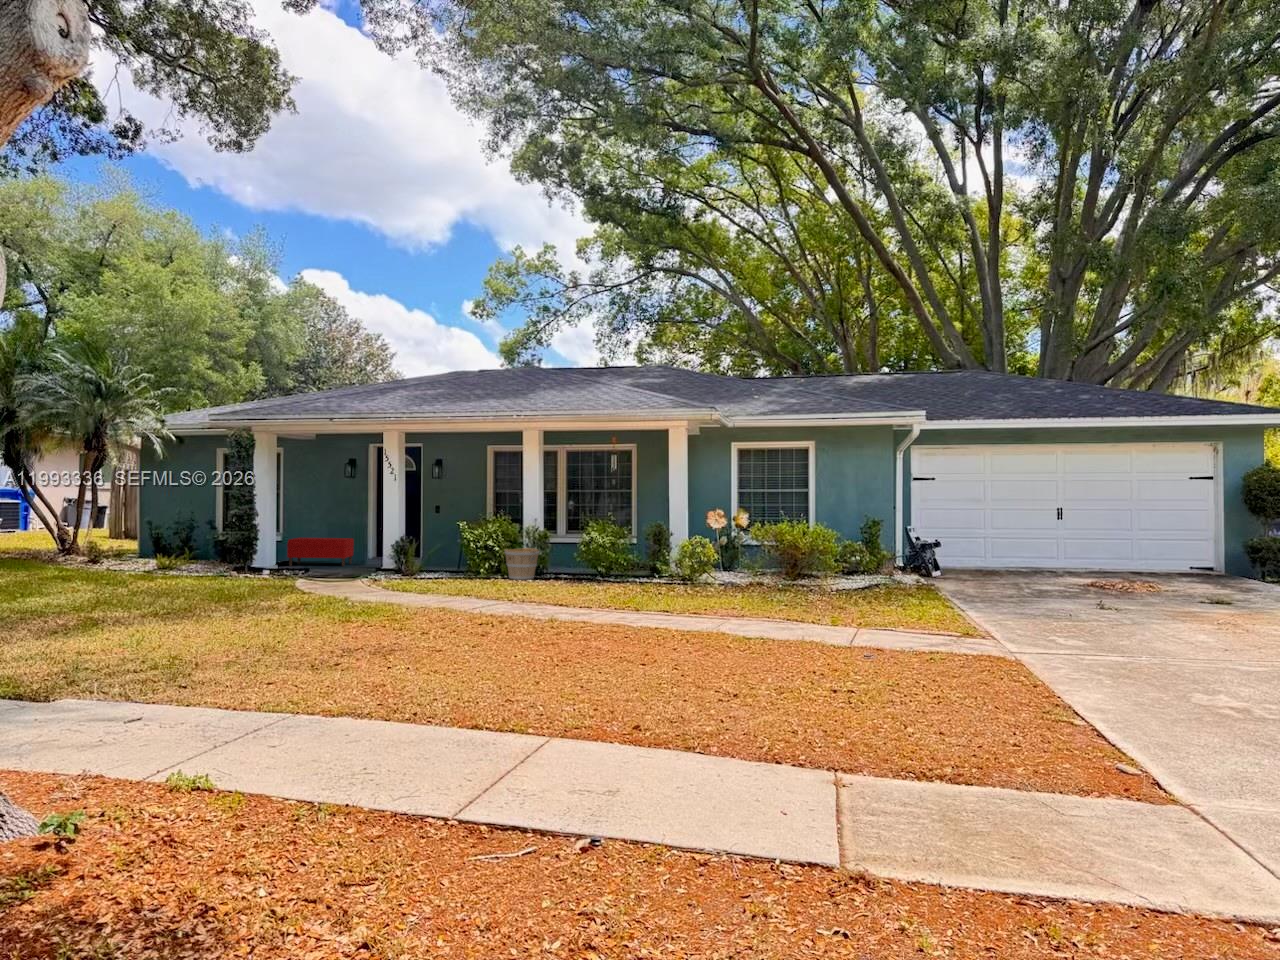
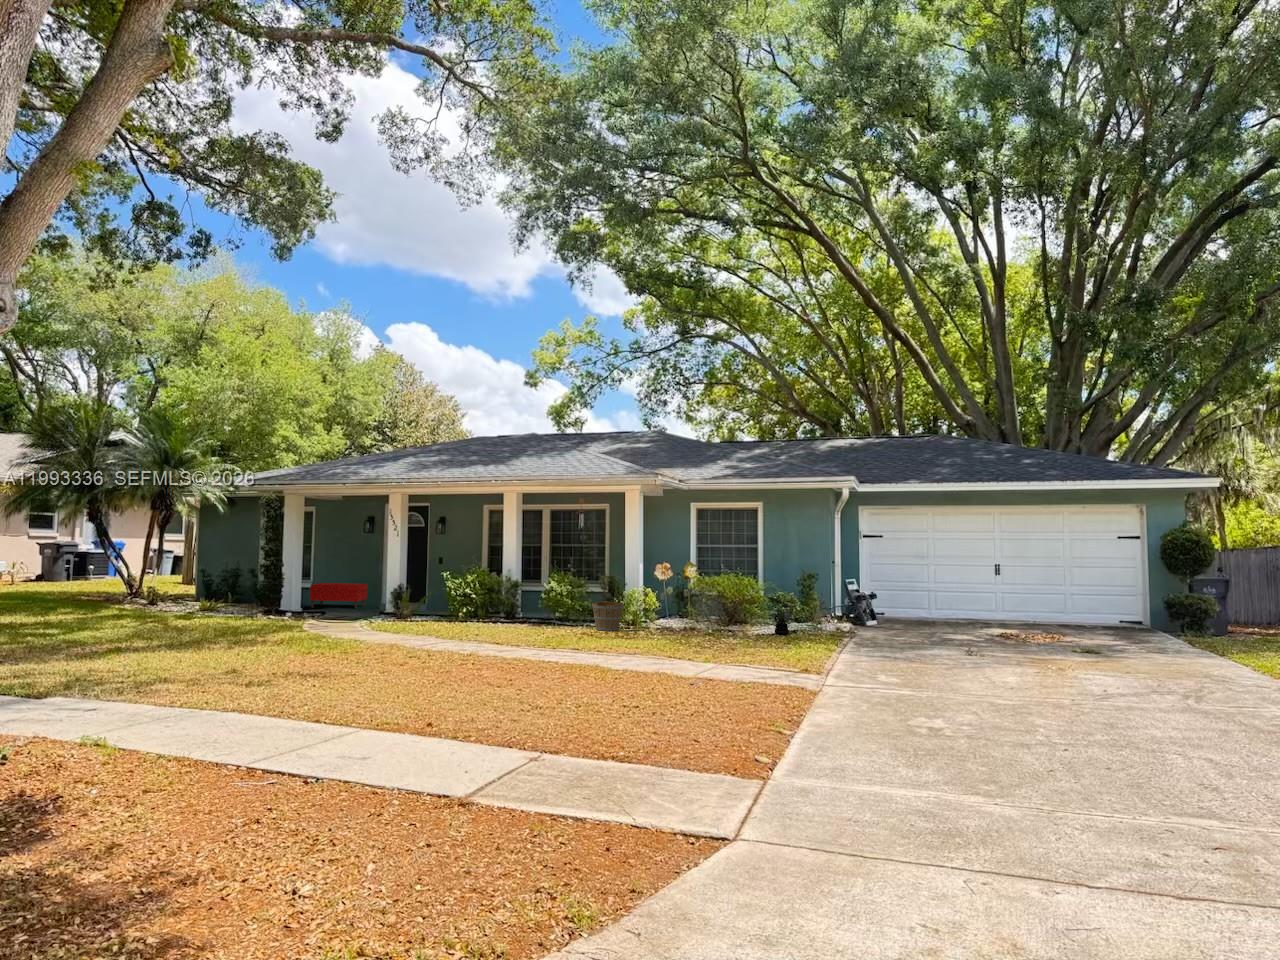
potted plant: none [832,544,861,585] -> present [767,597,790,635]
wooden bucket: present [505,548,539,580] -> present [592,601,624,631]

